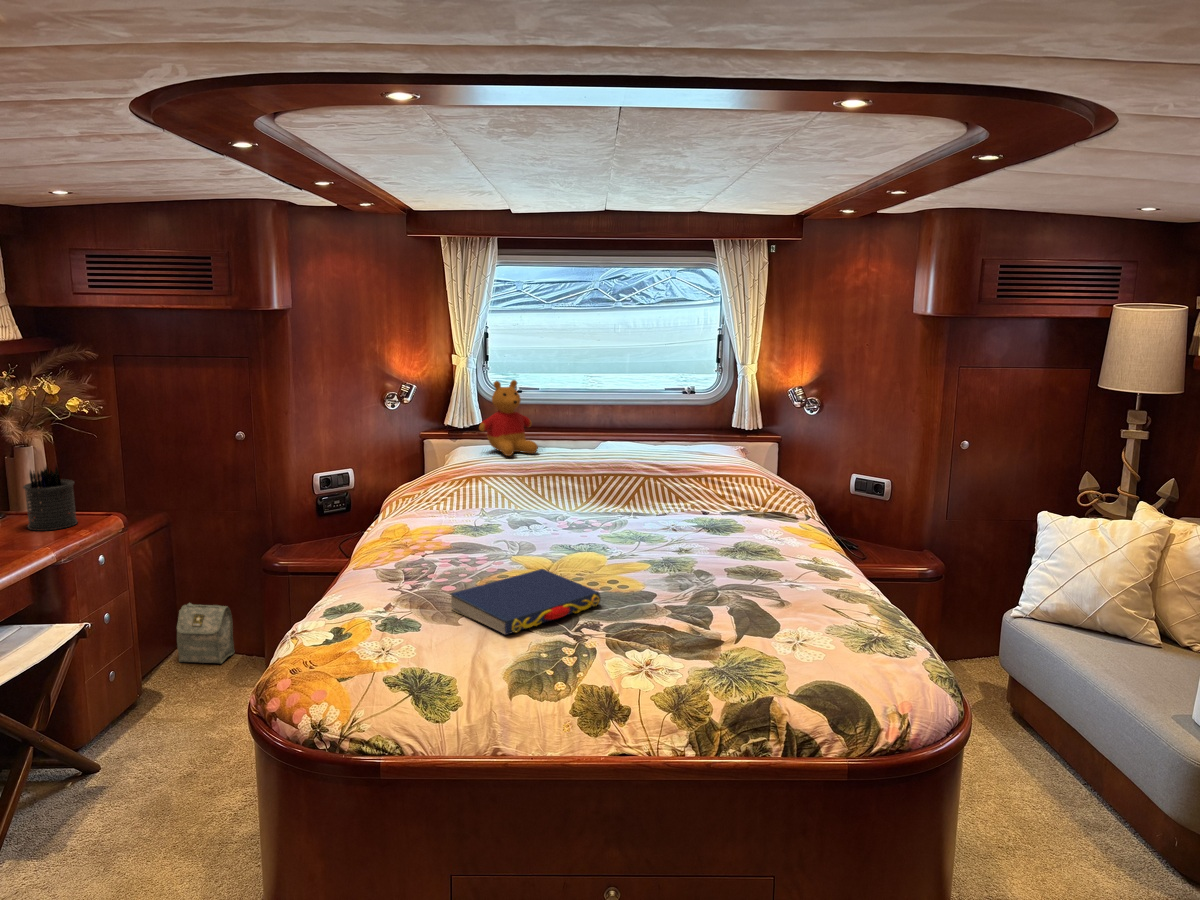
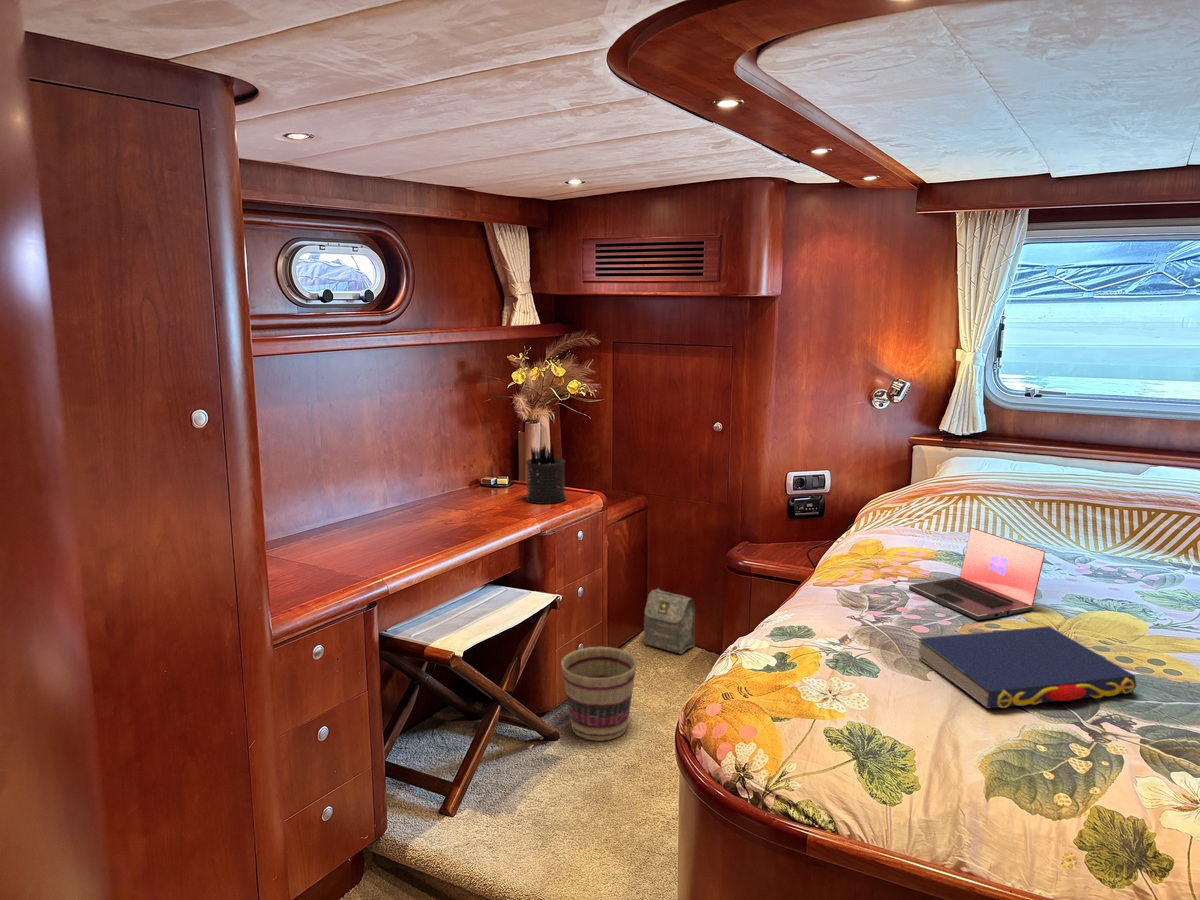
stuffed bear: present [479,380,538,456] -> none [980,380,1057,473]
laptop: none [436,502,535,574] -> present [909,528,1045,620]
basket: none [92,668,180,766] -> present [561,647,637,741]

